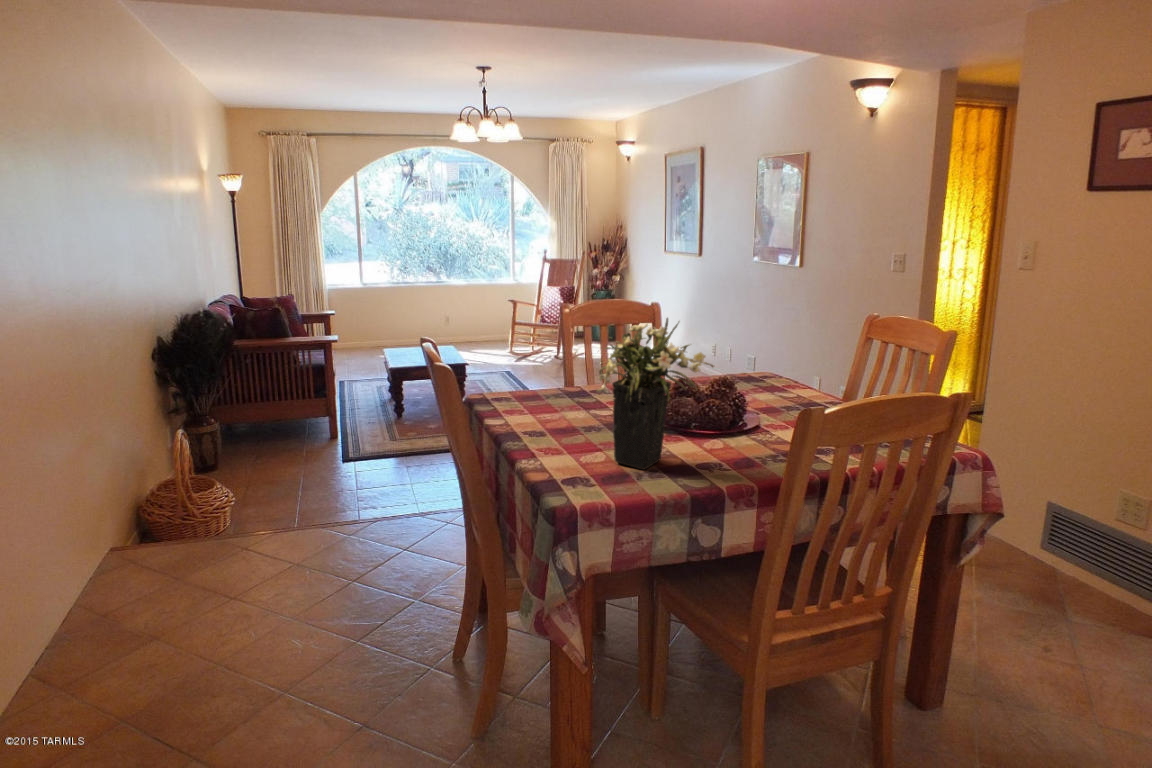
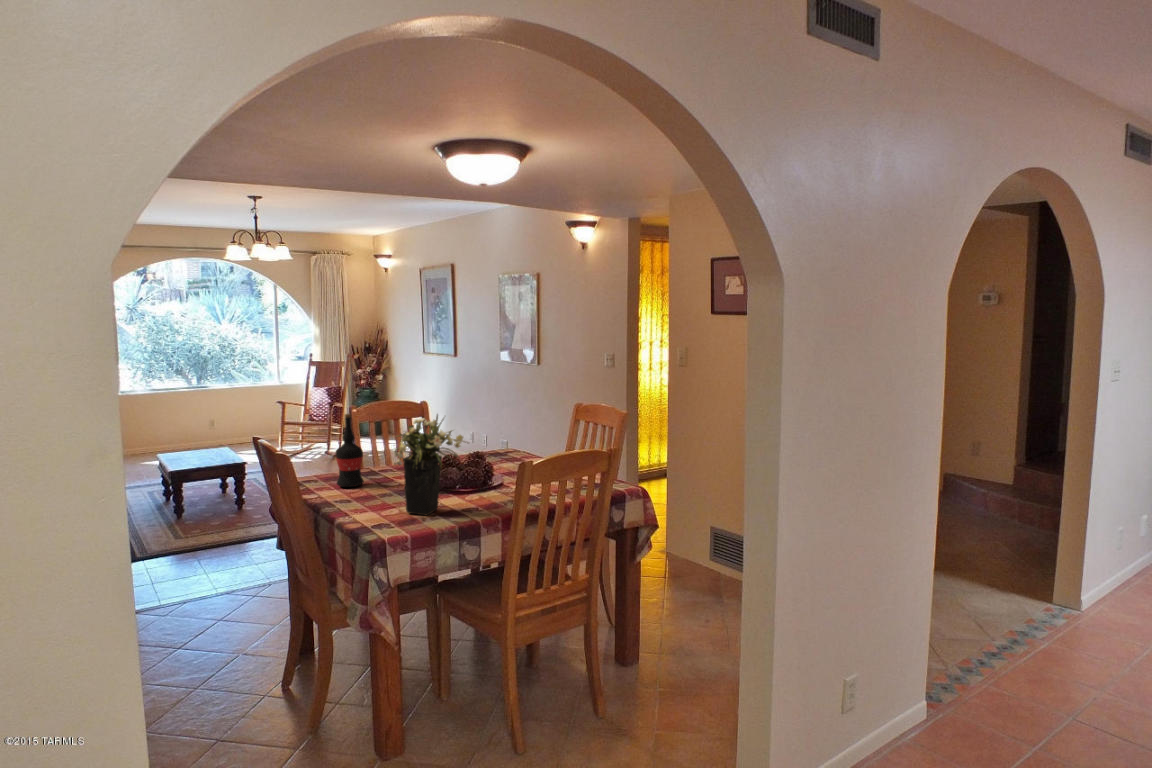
wine bottle: none [532,313,567,411] -> present [336,414,364,487]

